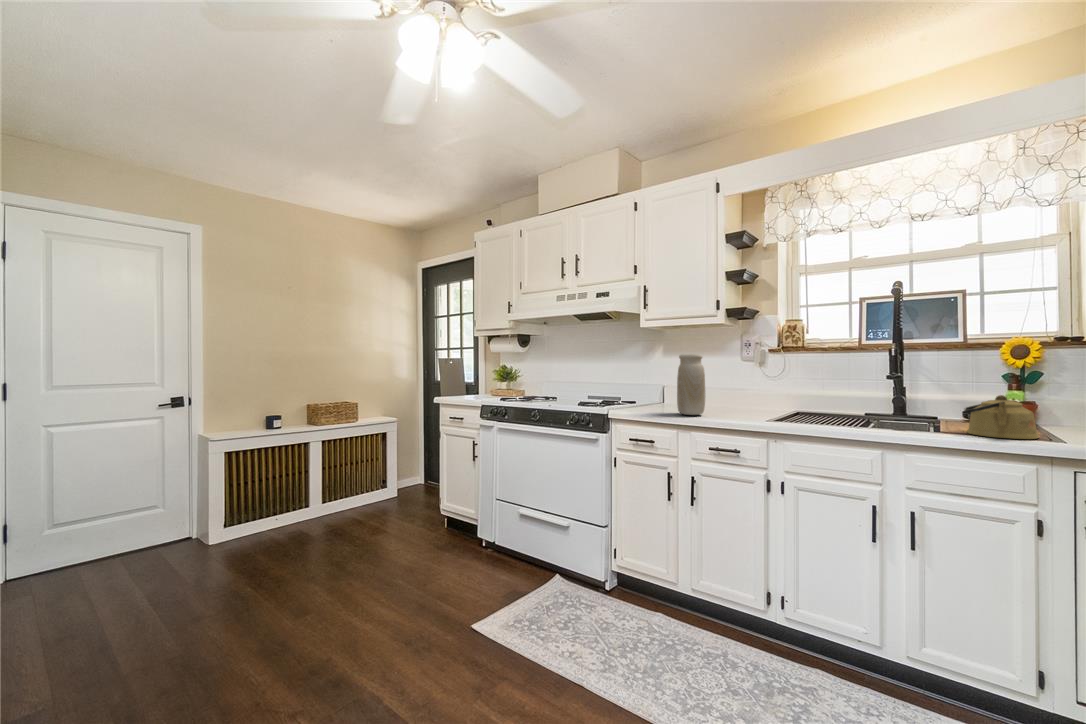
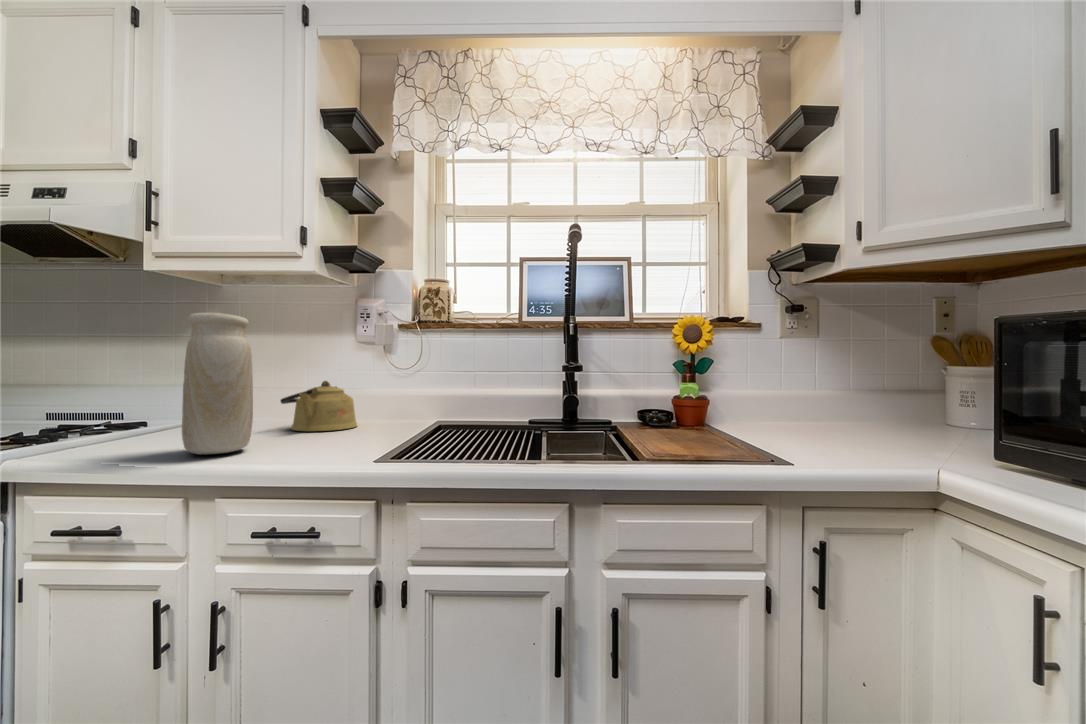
kettle: present [964,395,1039,439] -> present [280,381,357,431]

